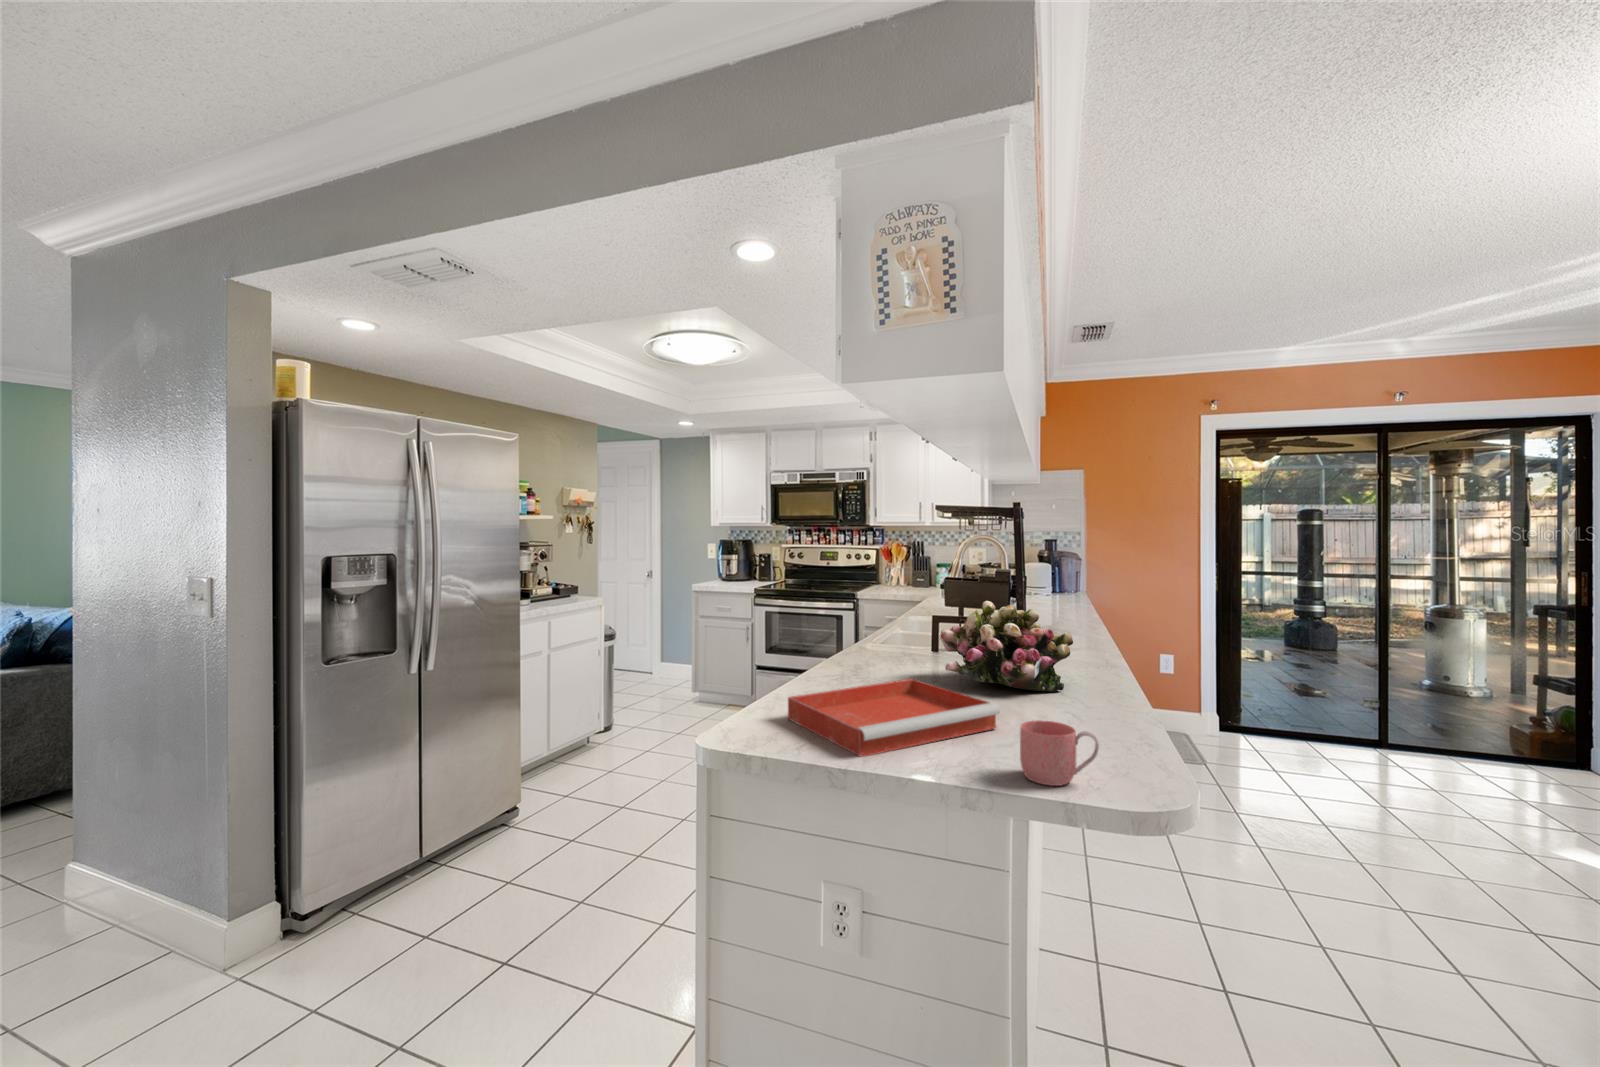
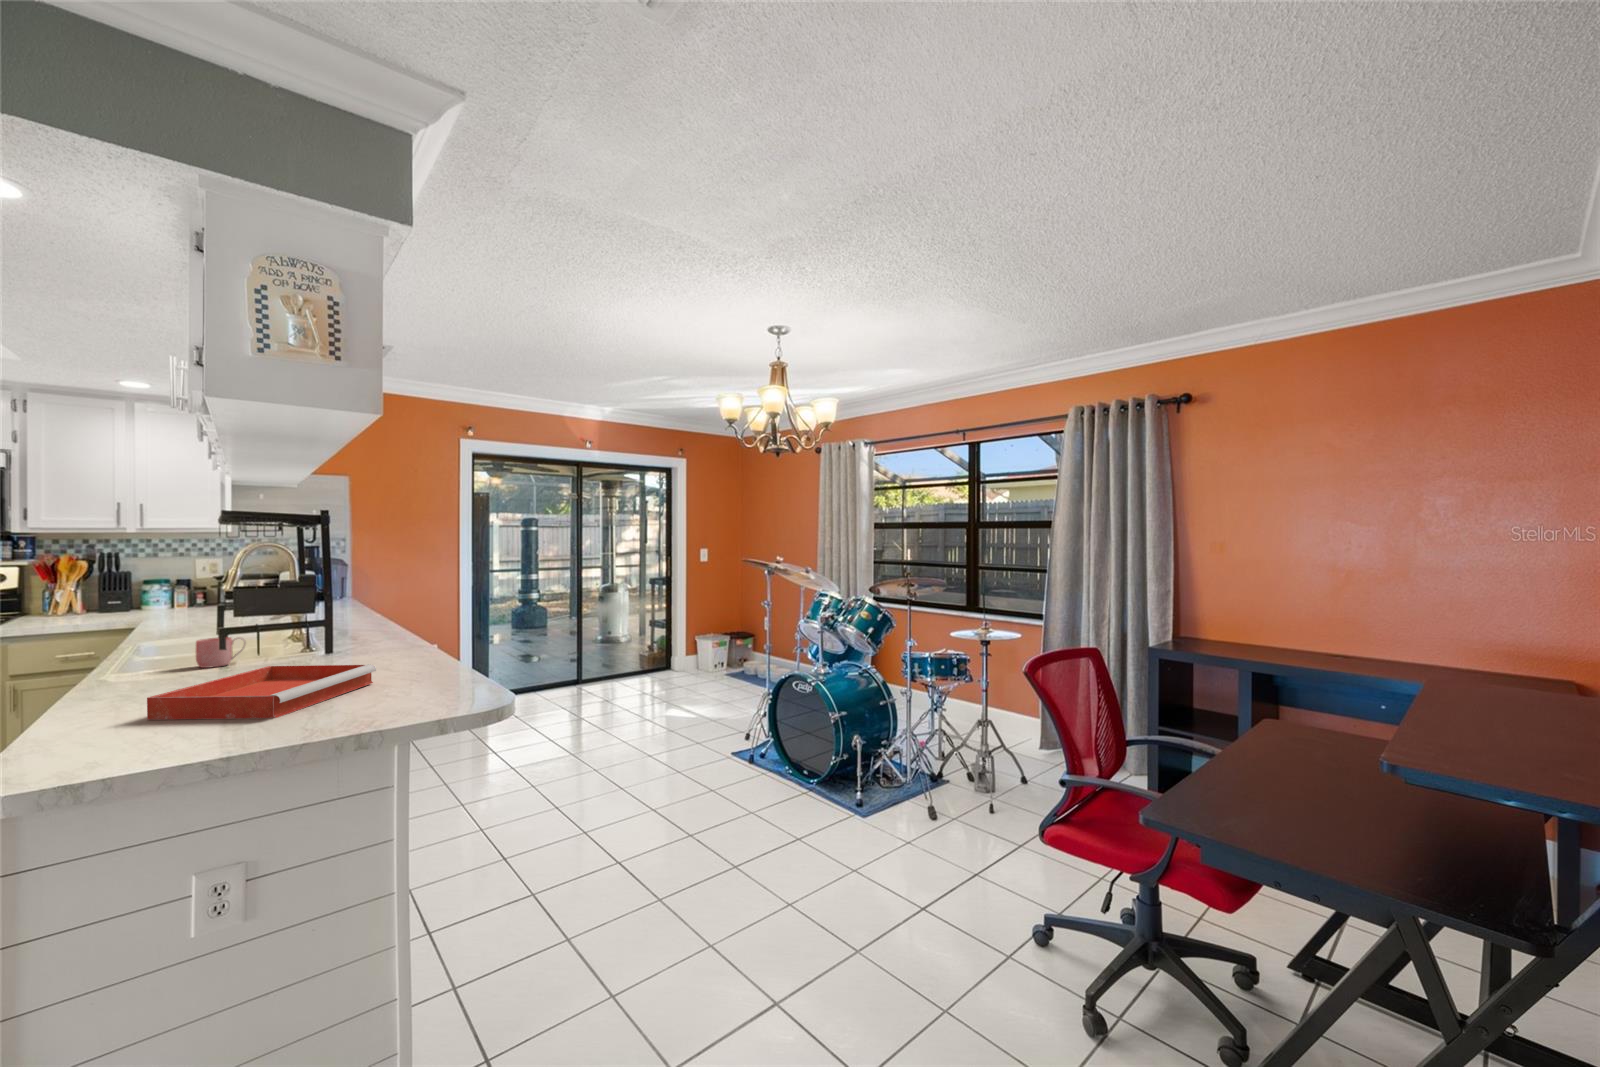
flower arrangement: present [940,601,1073,691] -> none [274,595,406,662]
mug: present [1020,720,1099,786] -> present [196,637,246,668]

